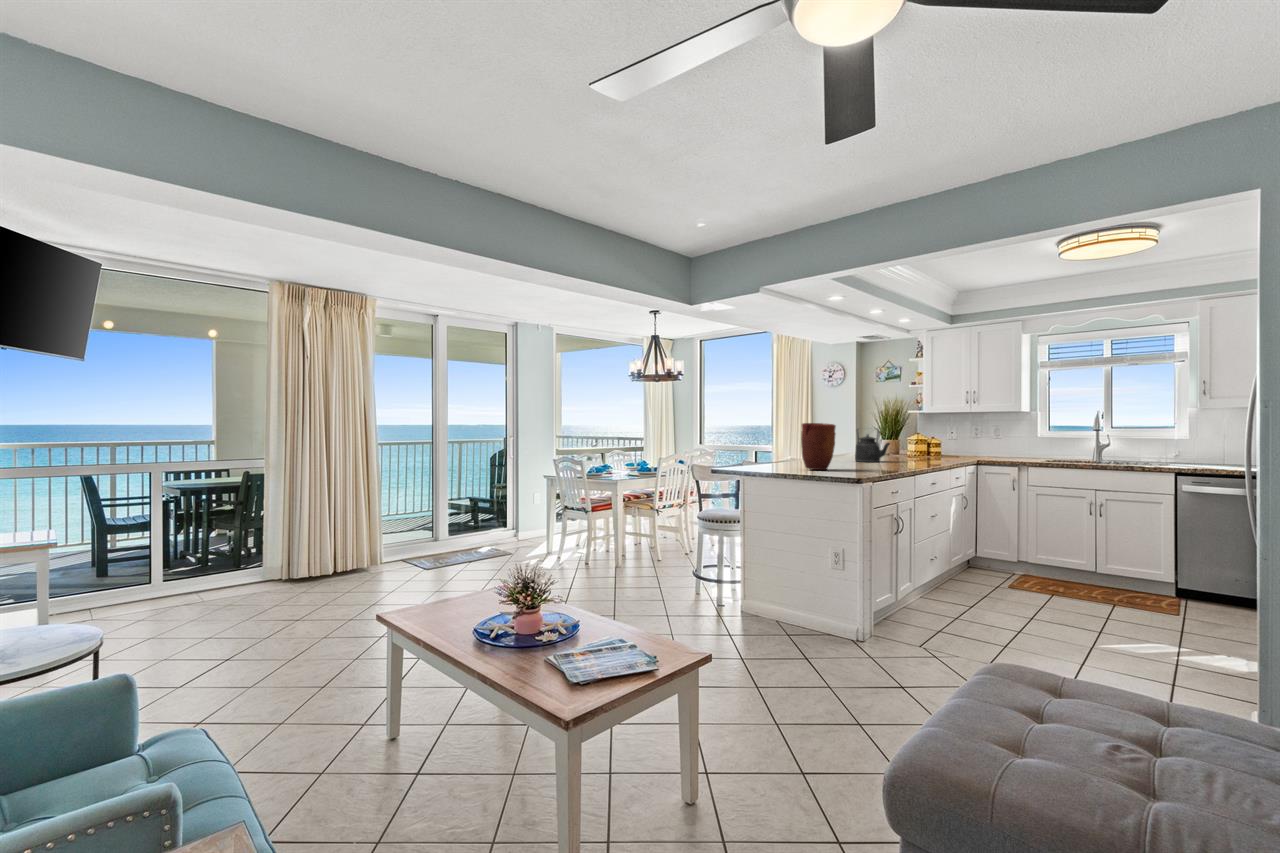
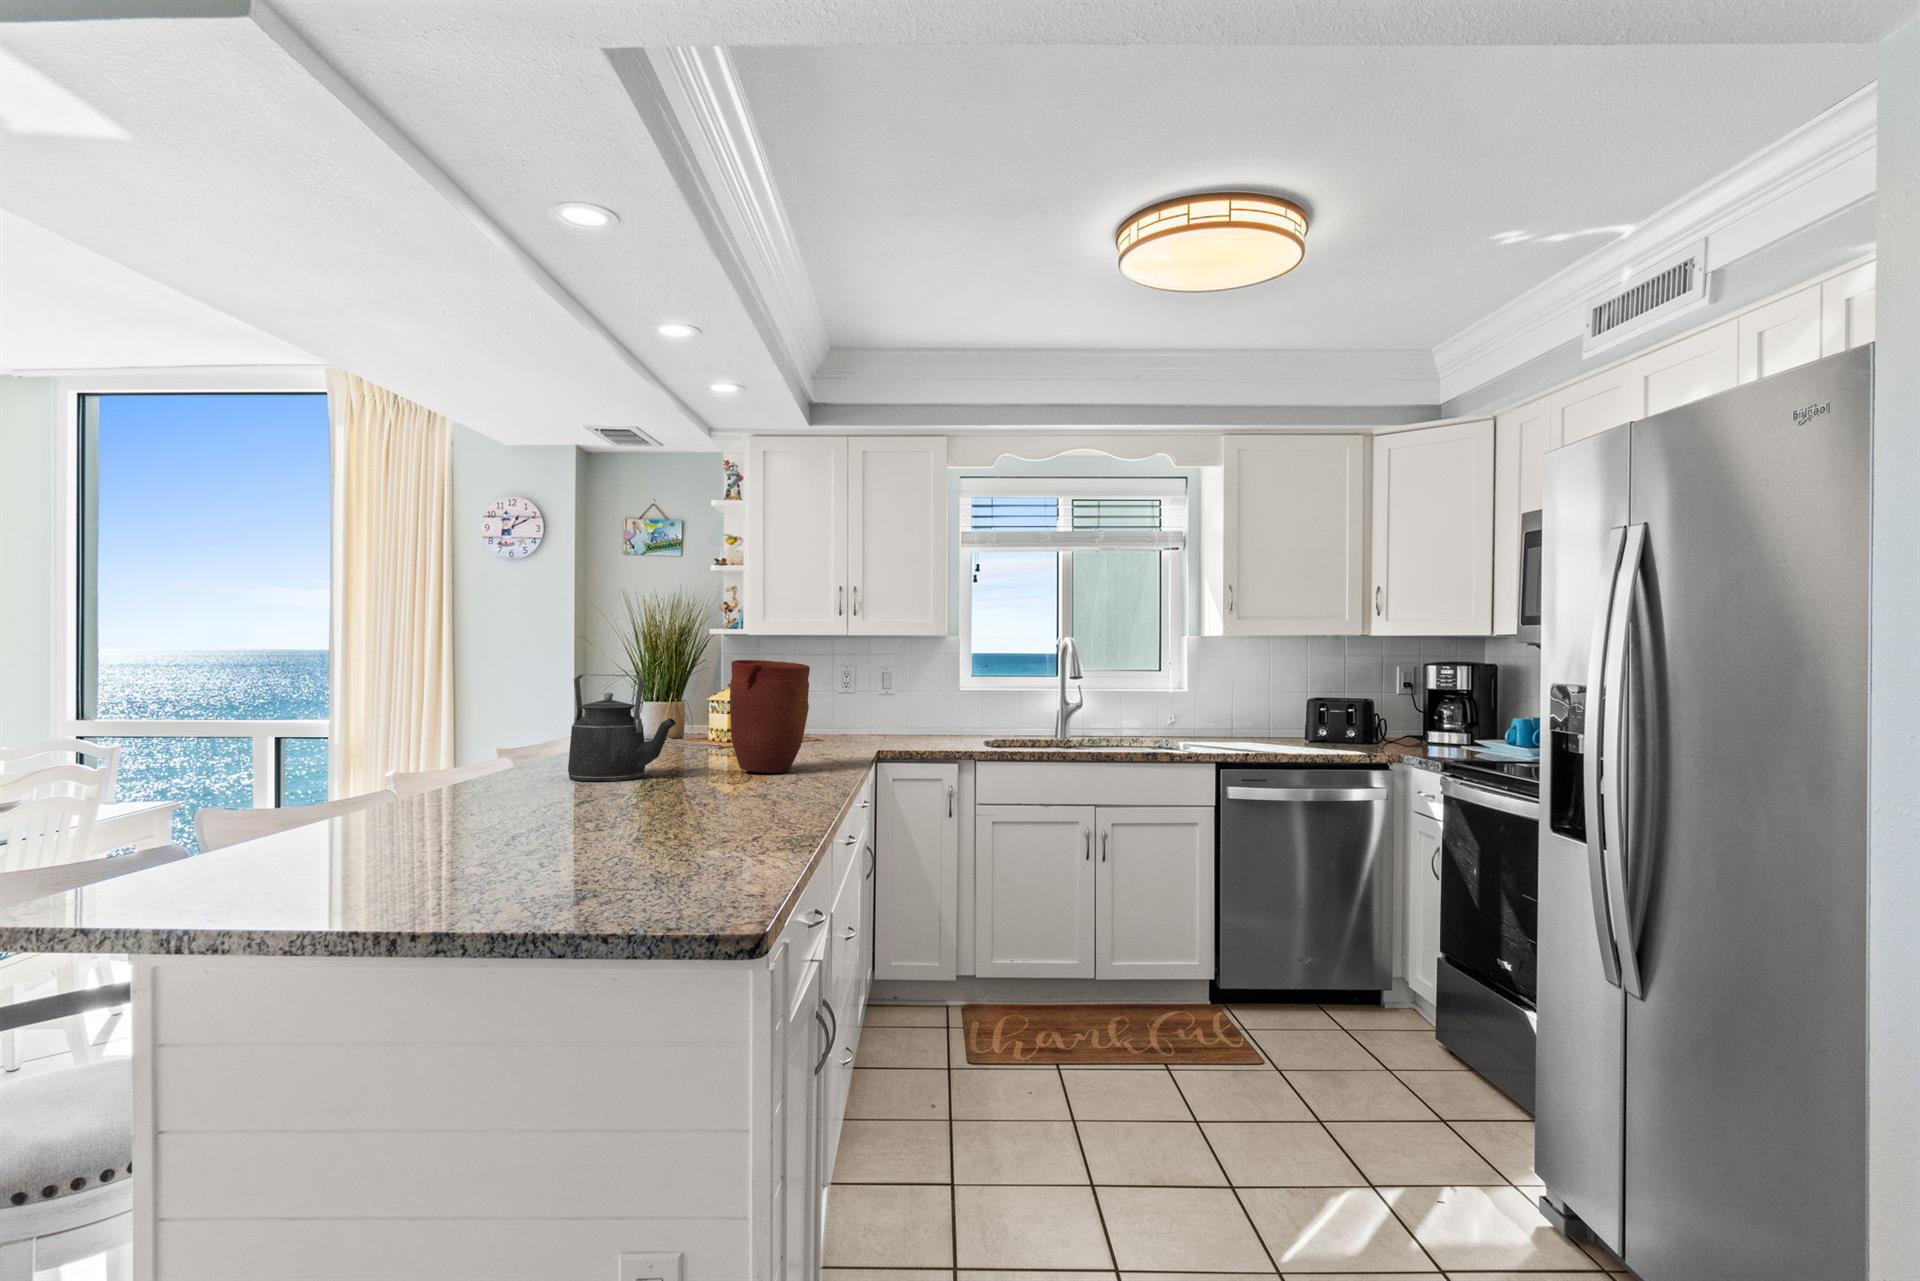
vase: present [801,423,836,470] -> present [730,660,810,773]

